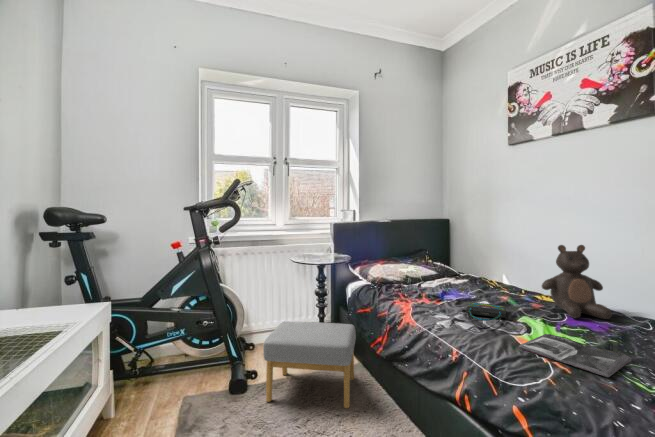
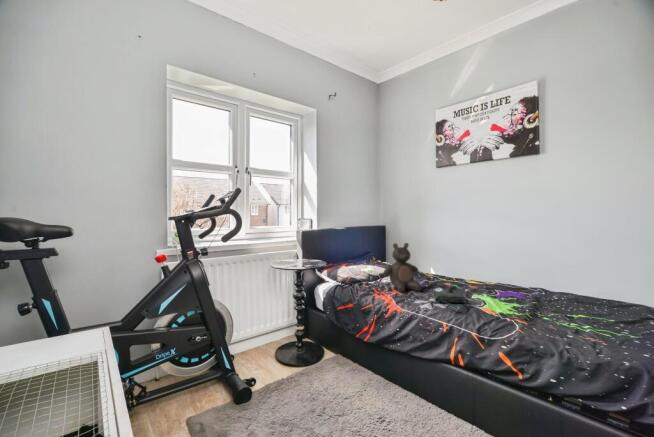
teddy bear: present [542,245,612,319] -> present [384,243,422,292]
footstool: present [263,322,356,408] -> none [270,322,353,406]
magazine: present [518,334,631,377] -> none [494,311,559,337]

